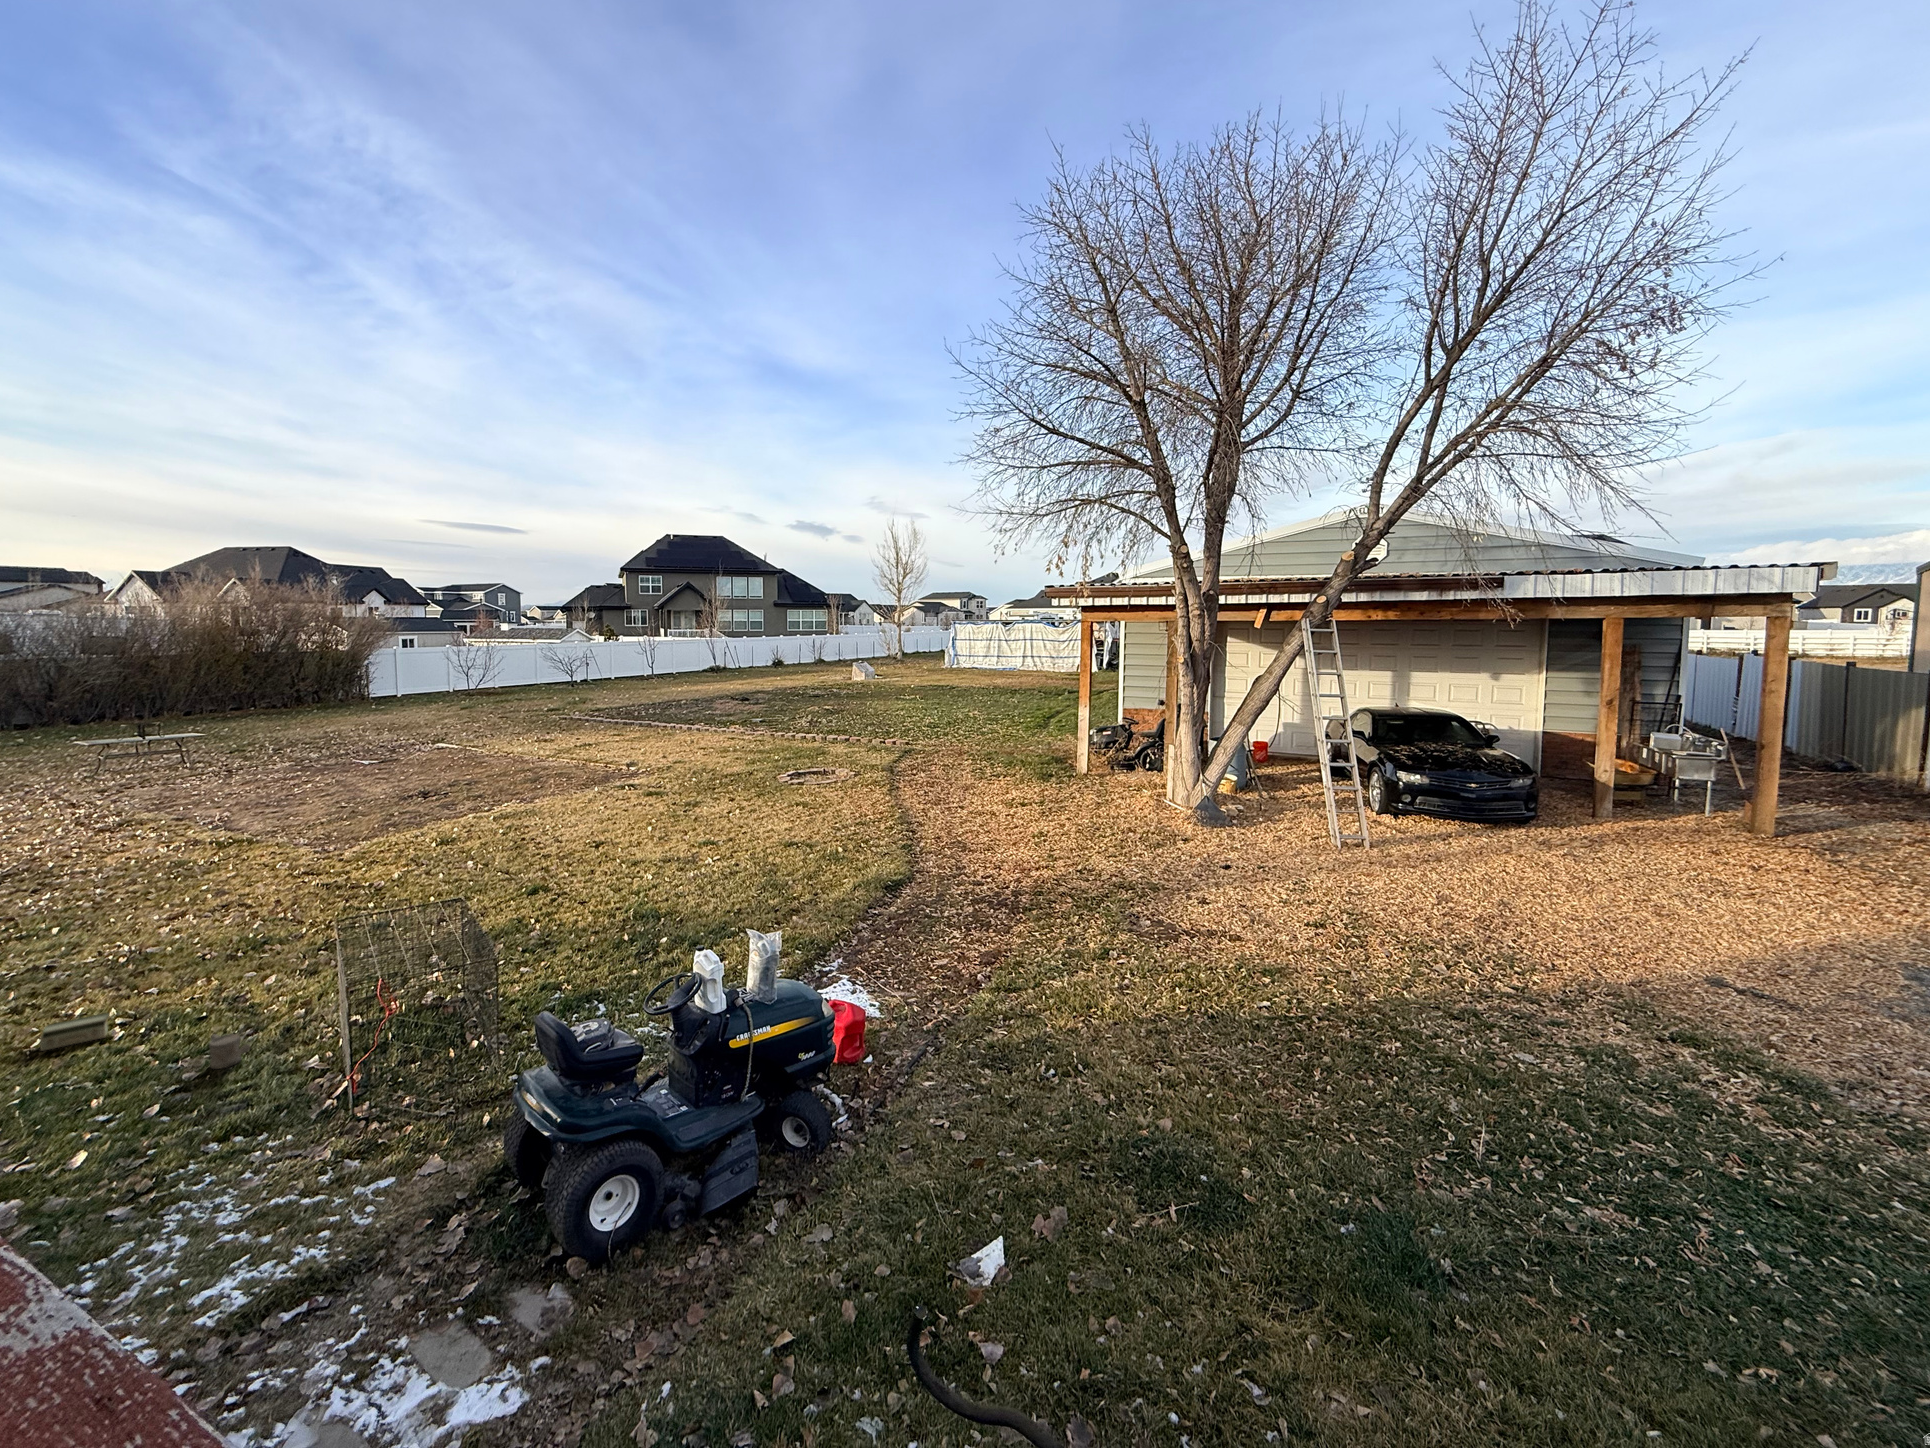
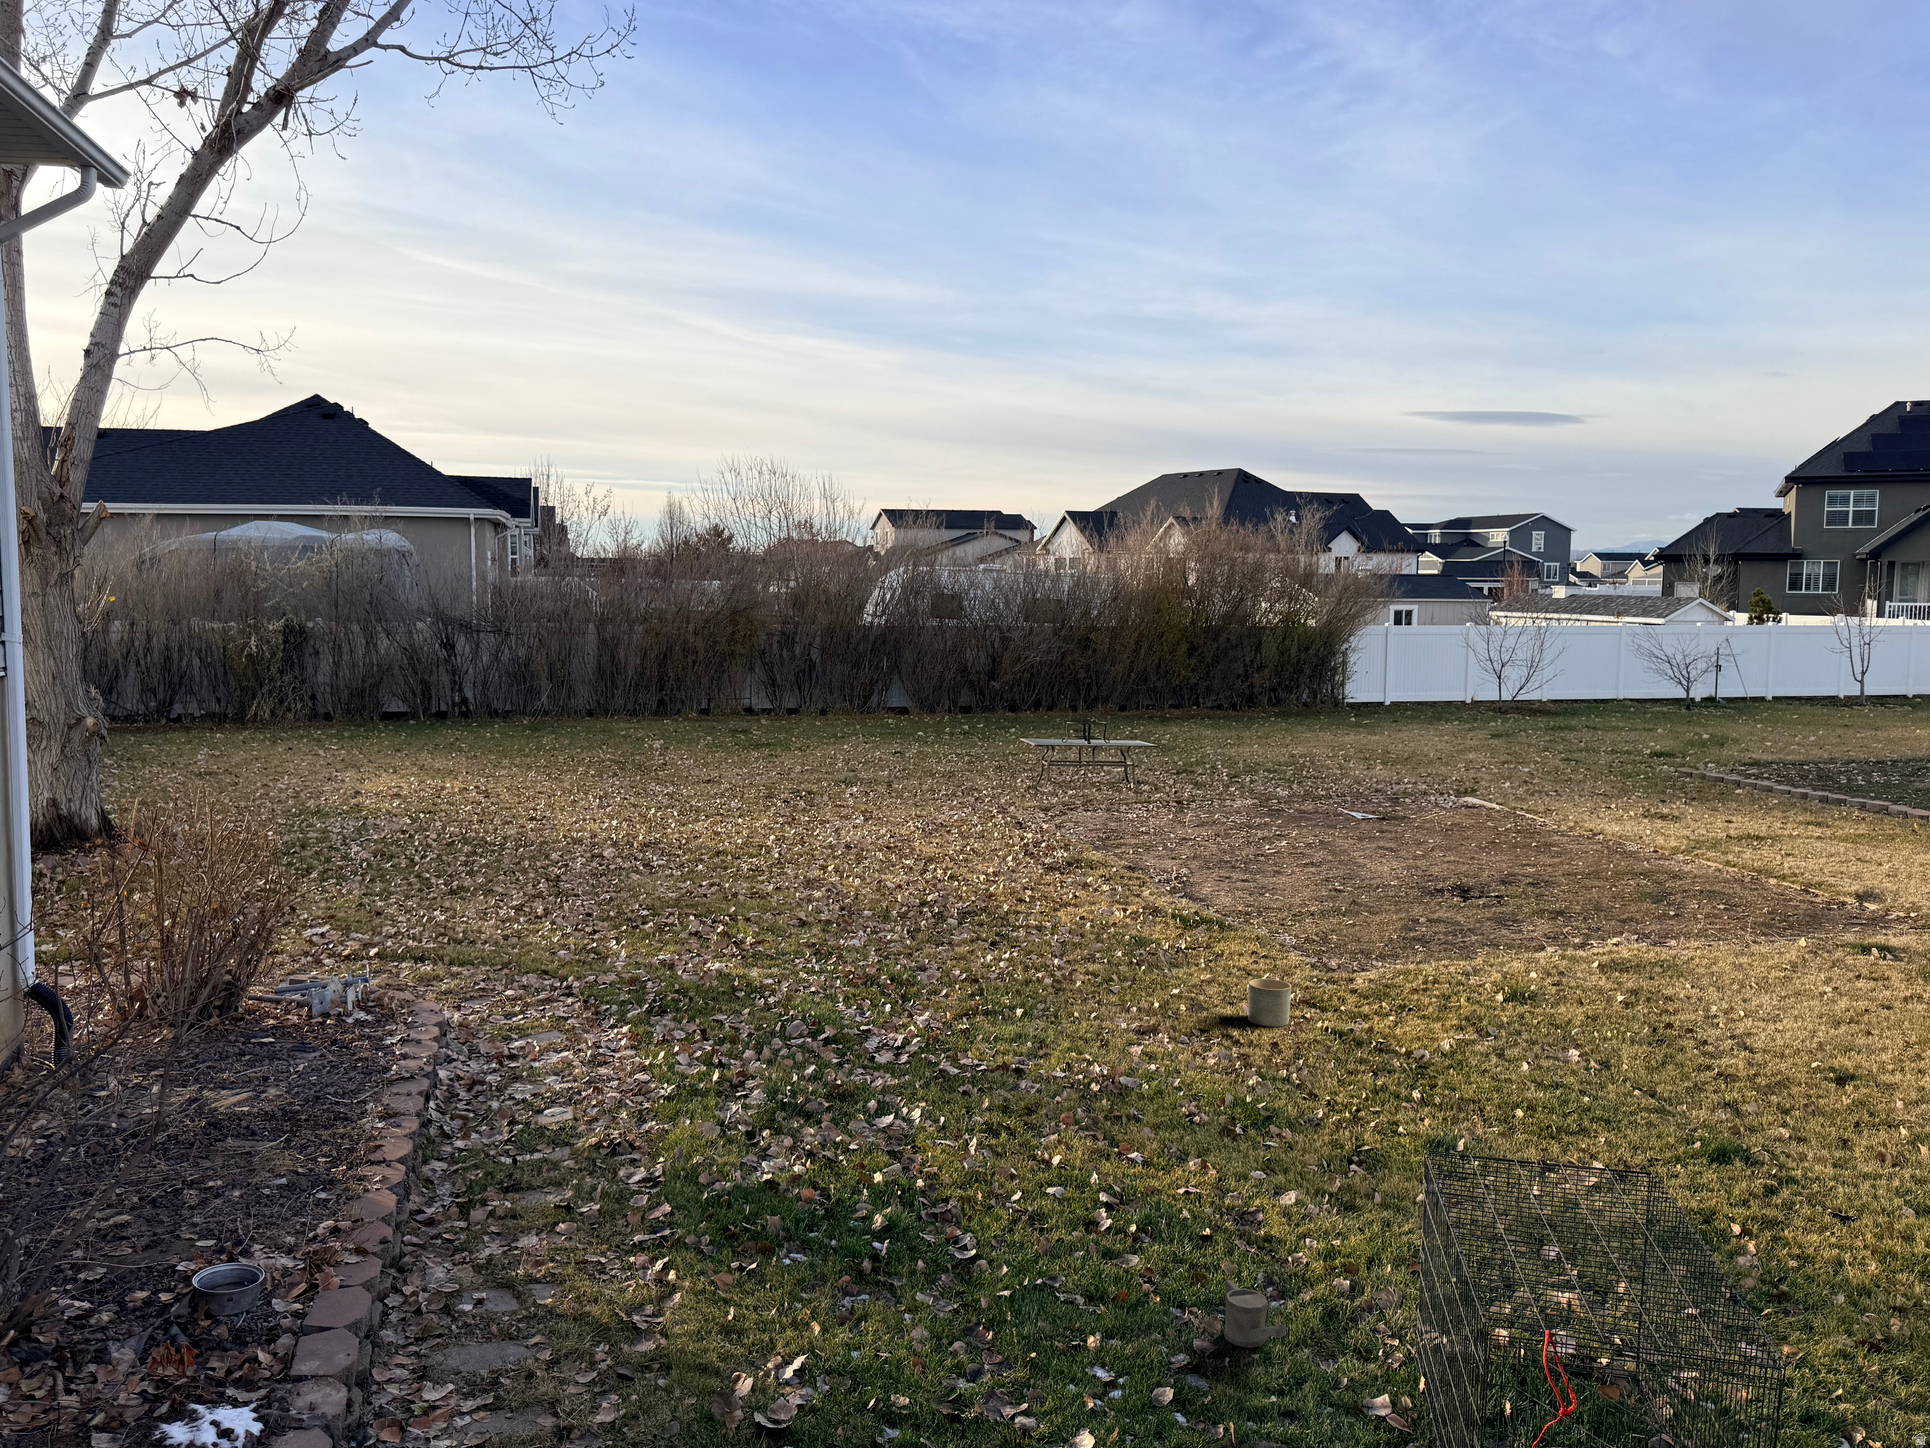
planter: none [257,864,289,894] -> present [1248,979,1291,1027]
toolbox: present [40,1013,109,1051] -> none [1016,1173,1090,1219]

